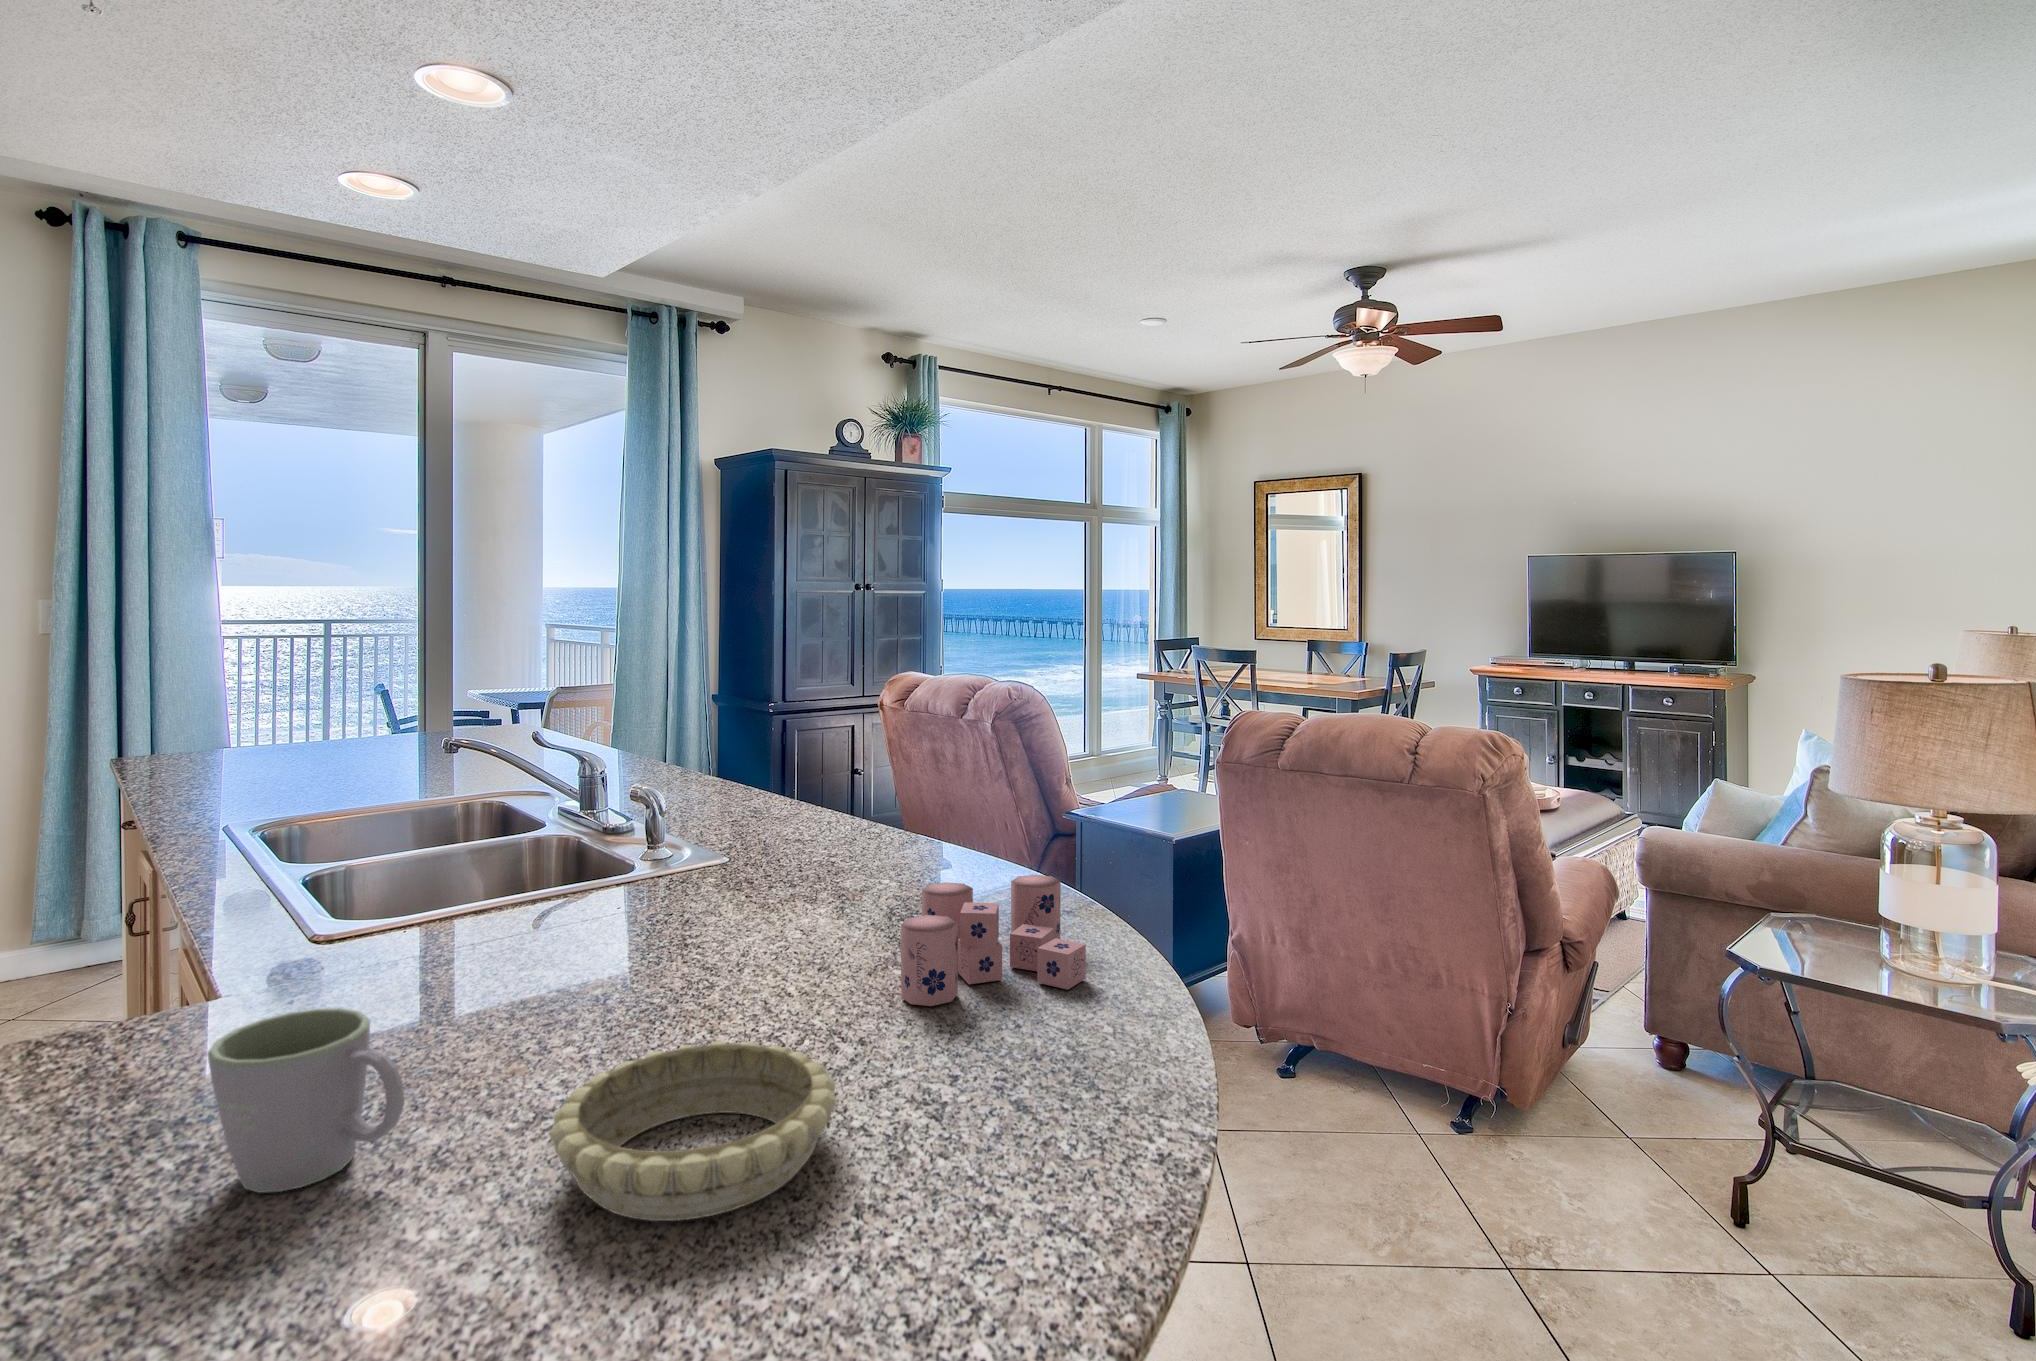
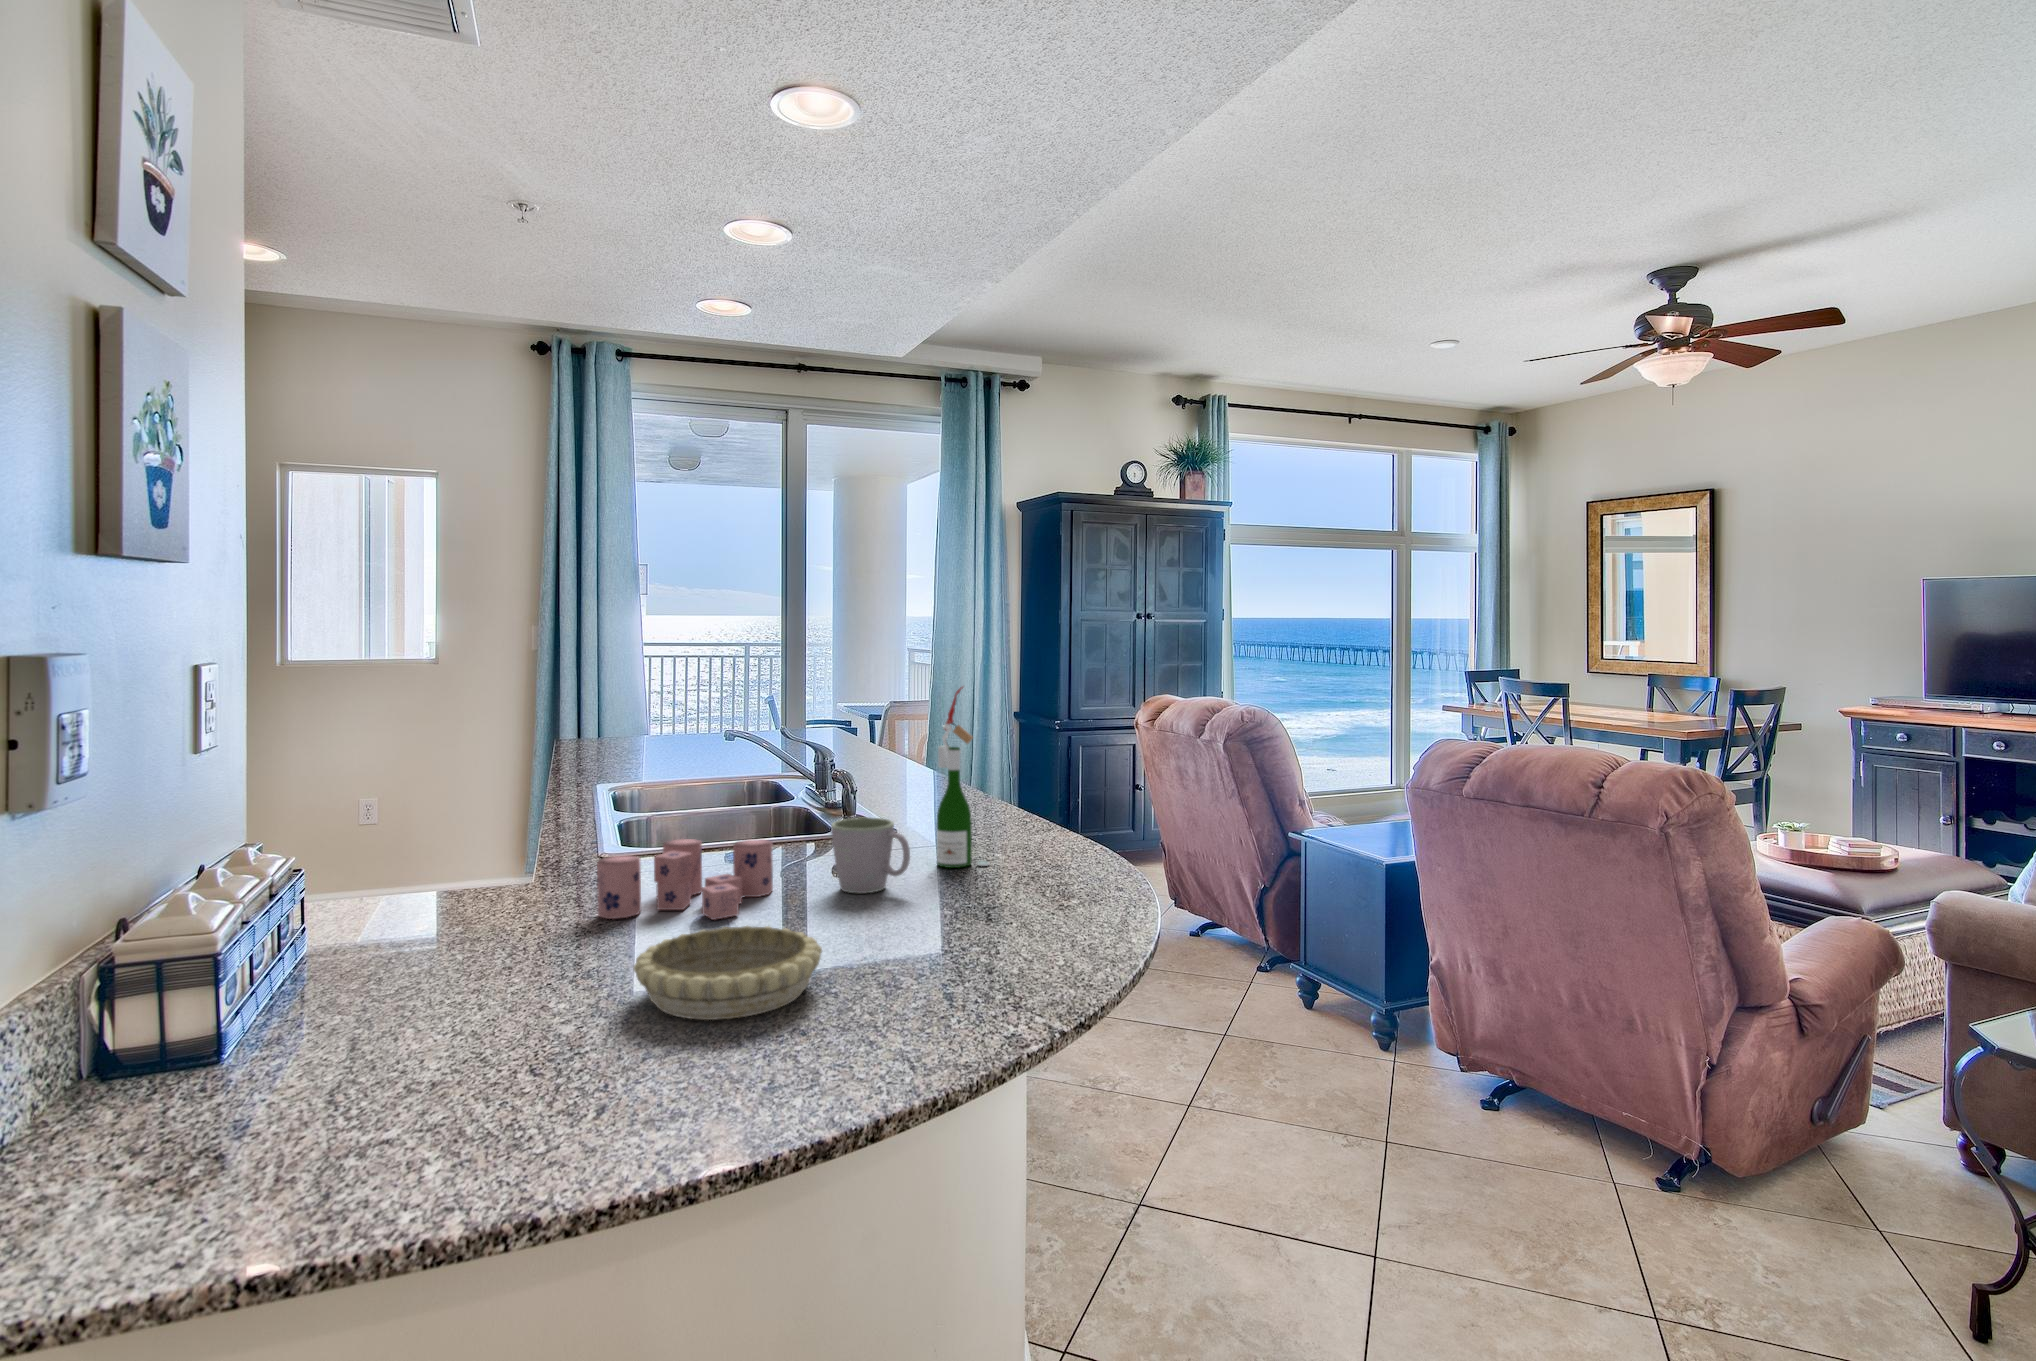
wine bottle: none [816,677,887,907] -> present [937,687,989,868]
candle: present [901,875,1086,1006] -> present [597,839,773,920]
mug: present [207,1008,404,1193] -> present [831,817,910,893]

